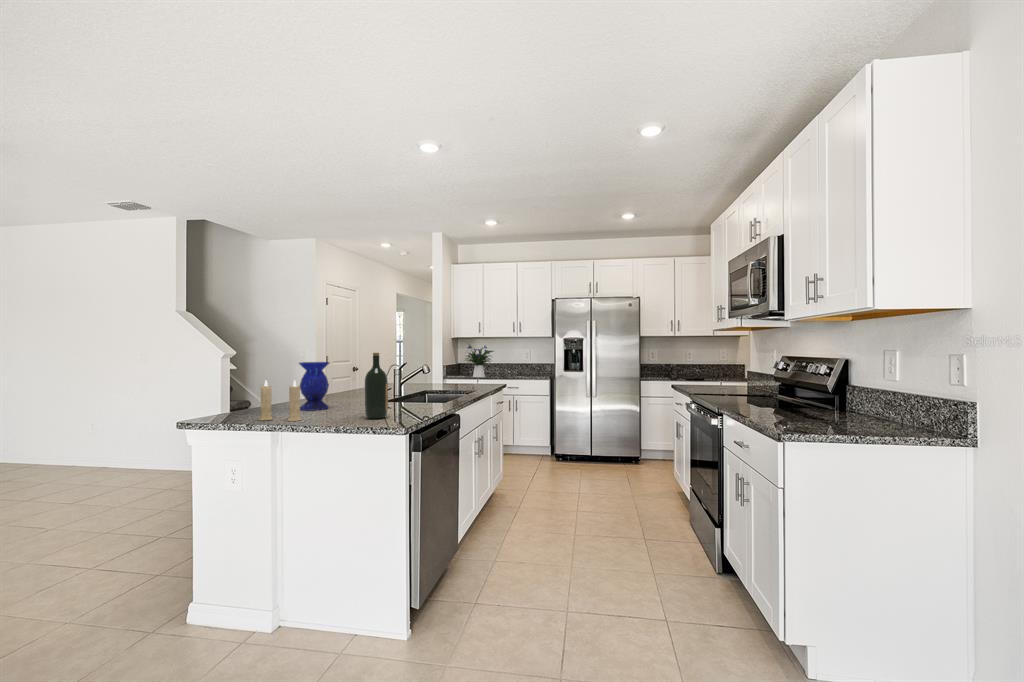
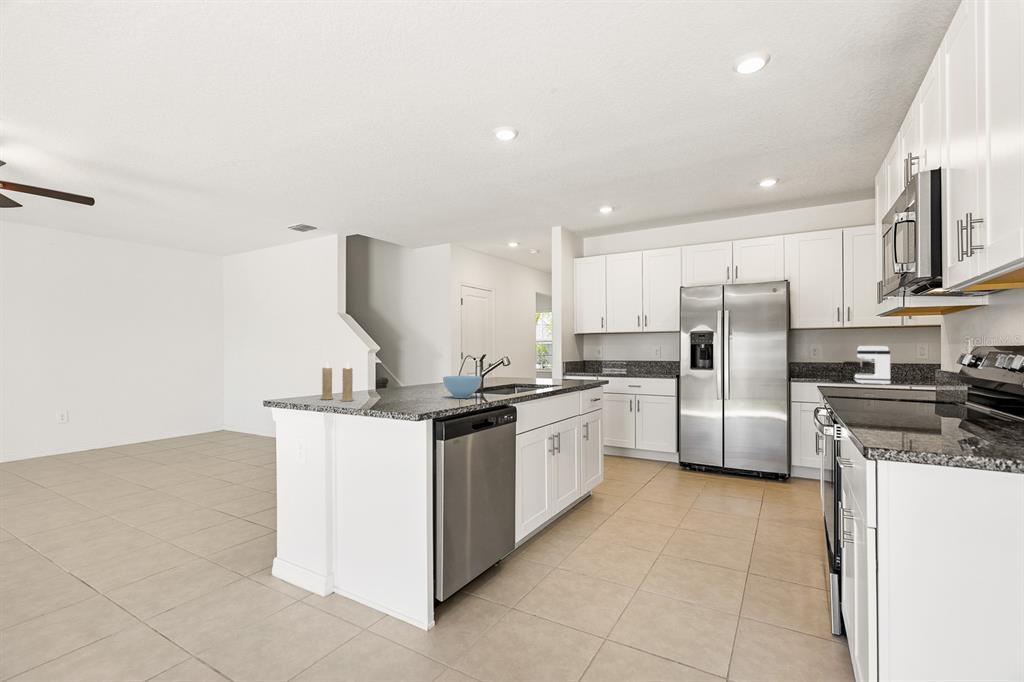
flower arrangement: present [466,344,493,377] -> none [585,339,619,375]
coffee maker: none [677,349,710,380] -> present [844,346,890,385]
wine bottle: present [365,353,388,419] -> none [406,337,429,403]
vase: present [299,362,329,411] -> none [372,349,401,394]
bowl: none [388,388,427,411] -> present [443,376,482,398]

